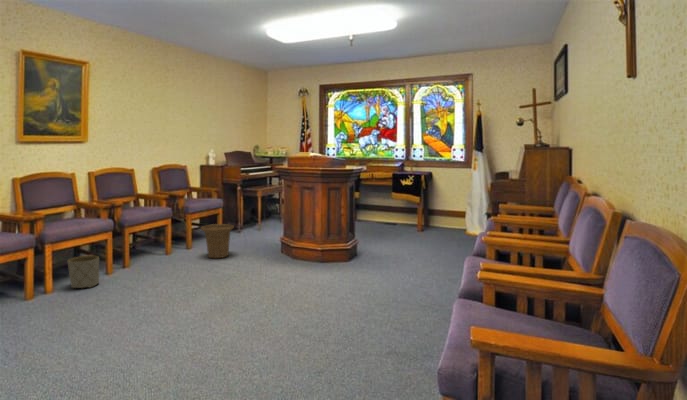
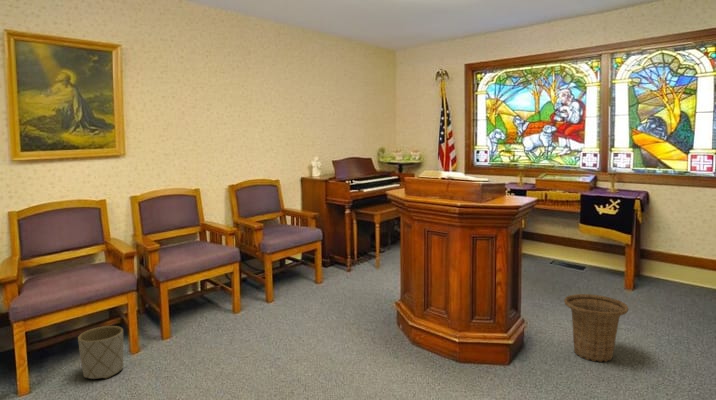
basket: present [201,224,234,258] -> present [564,294,628,362]

